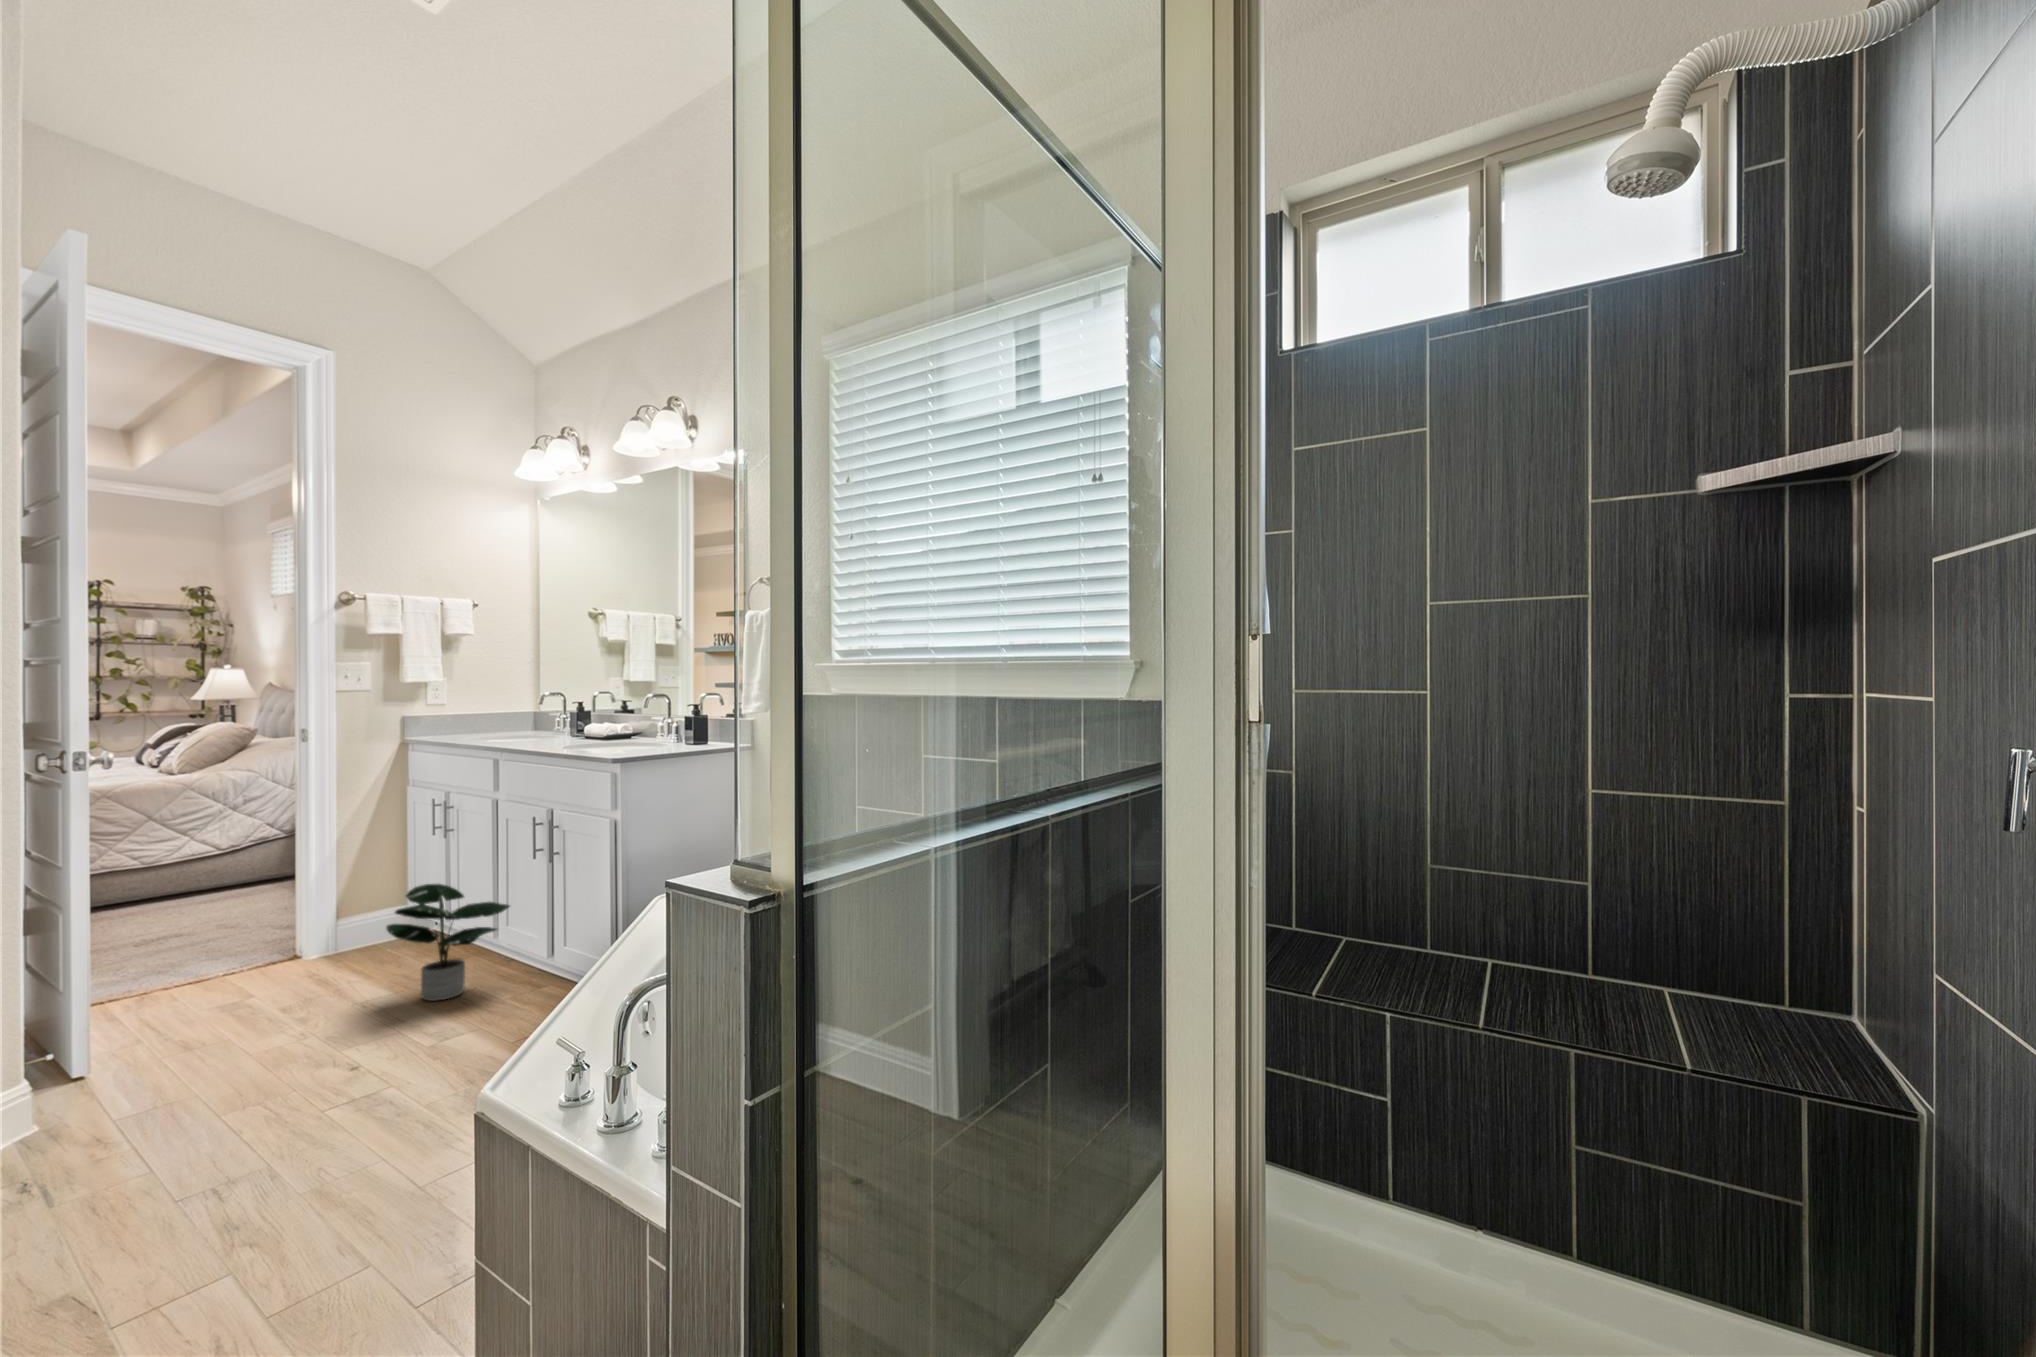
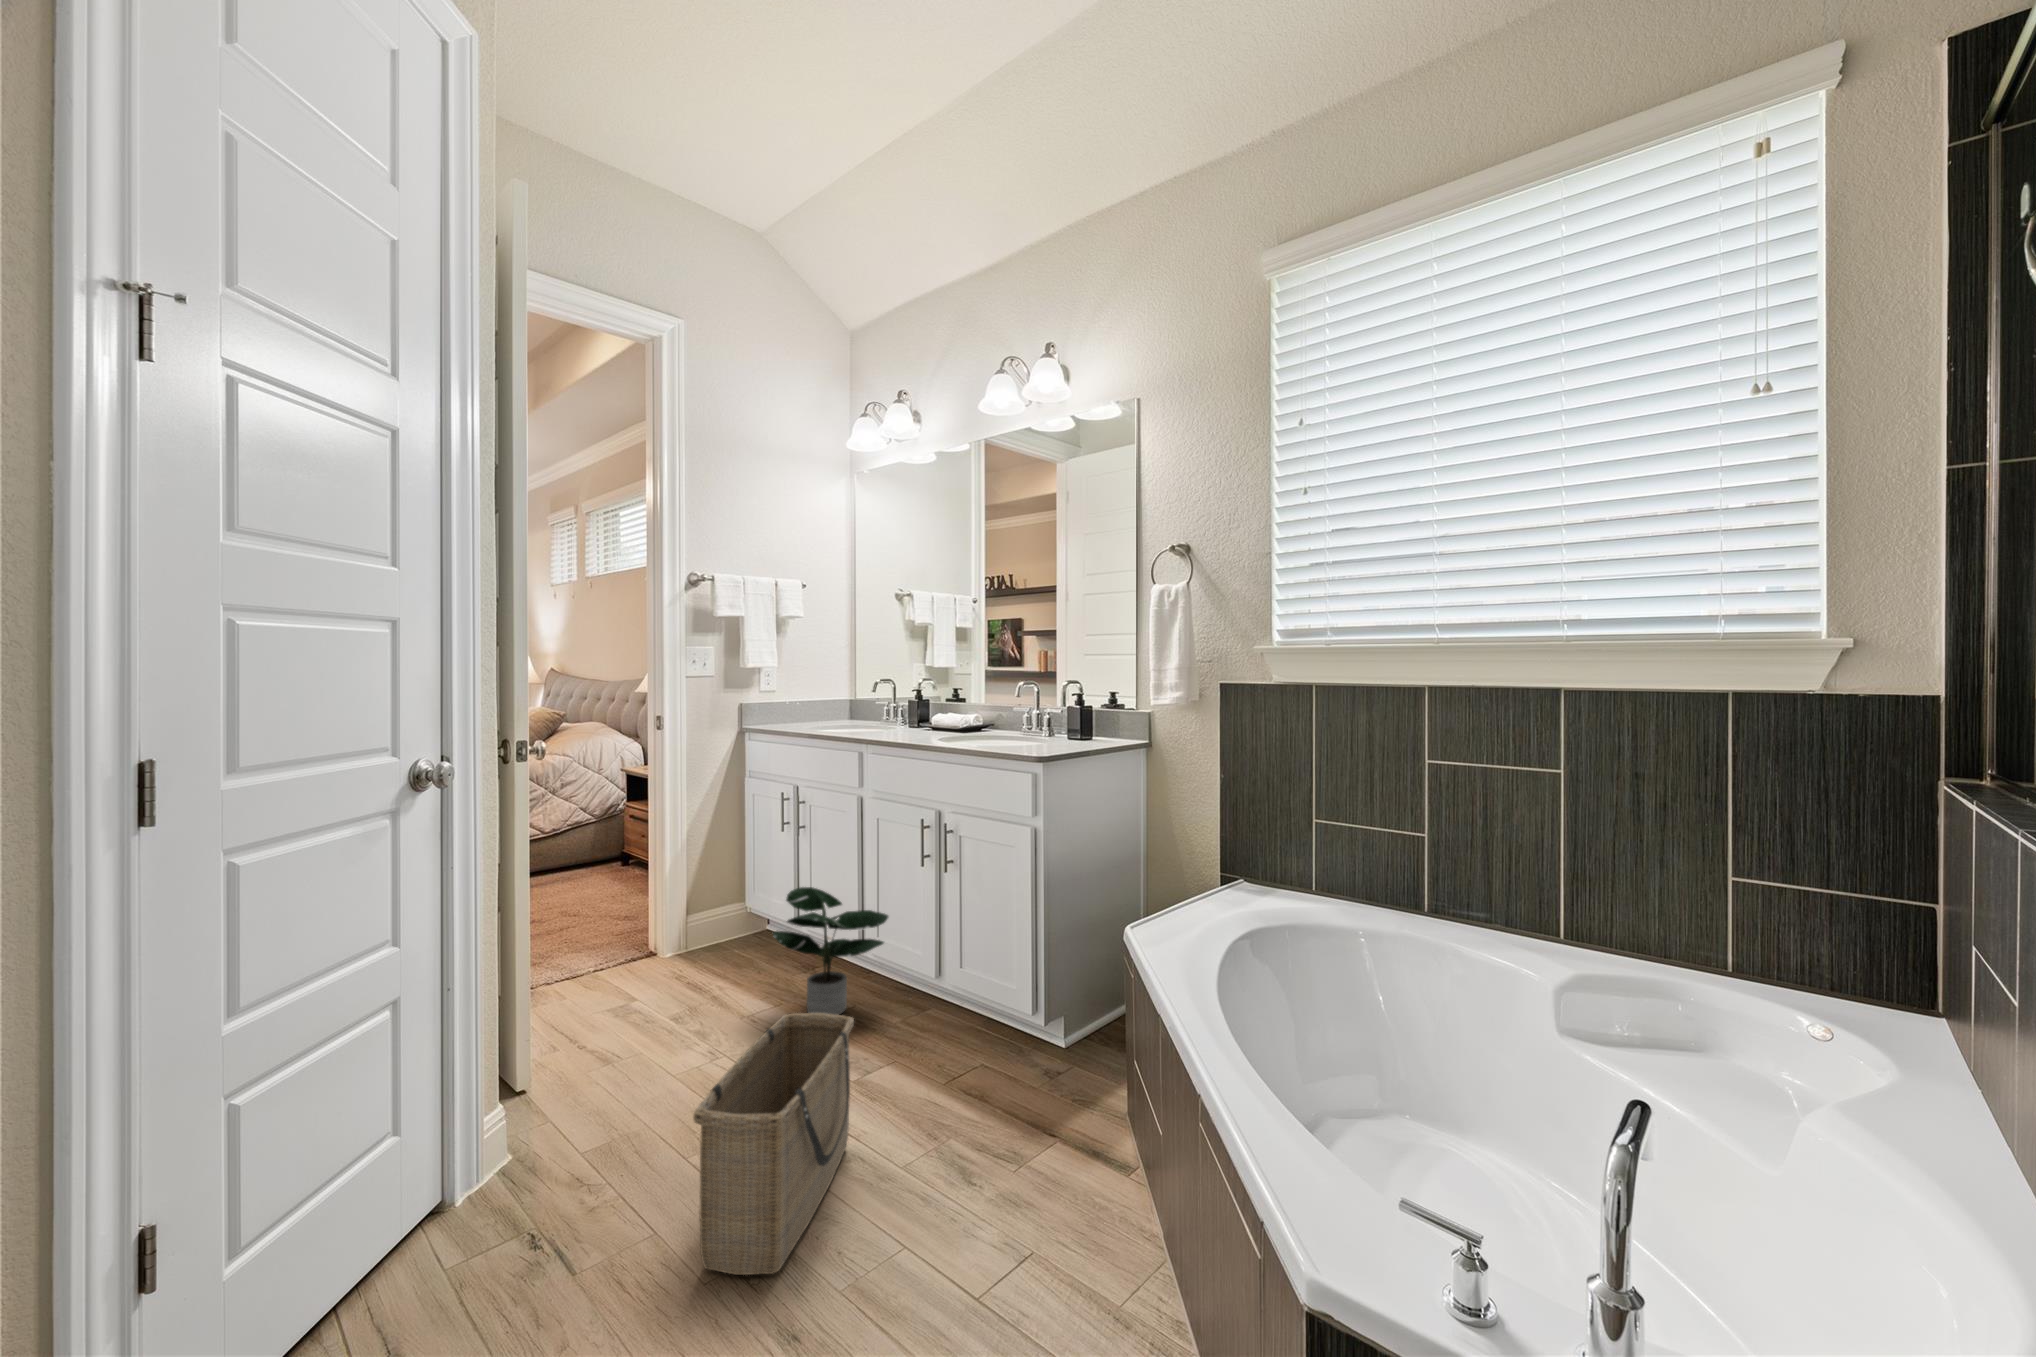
basket: none [174,982,394,1191] -> present [693,1013,854,1275]

